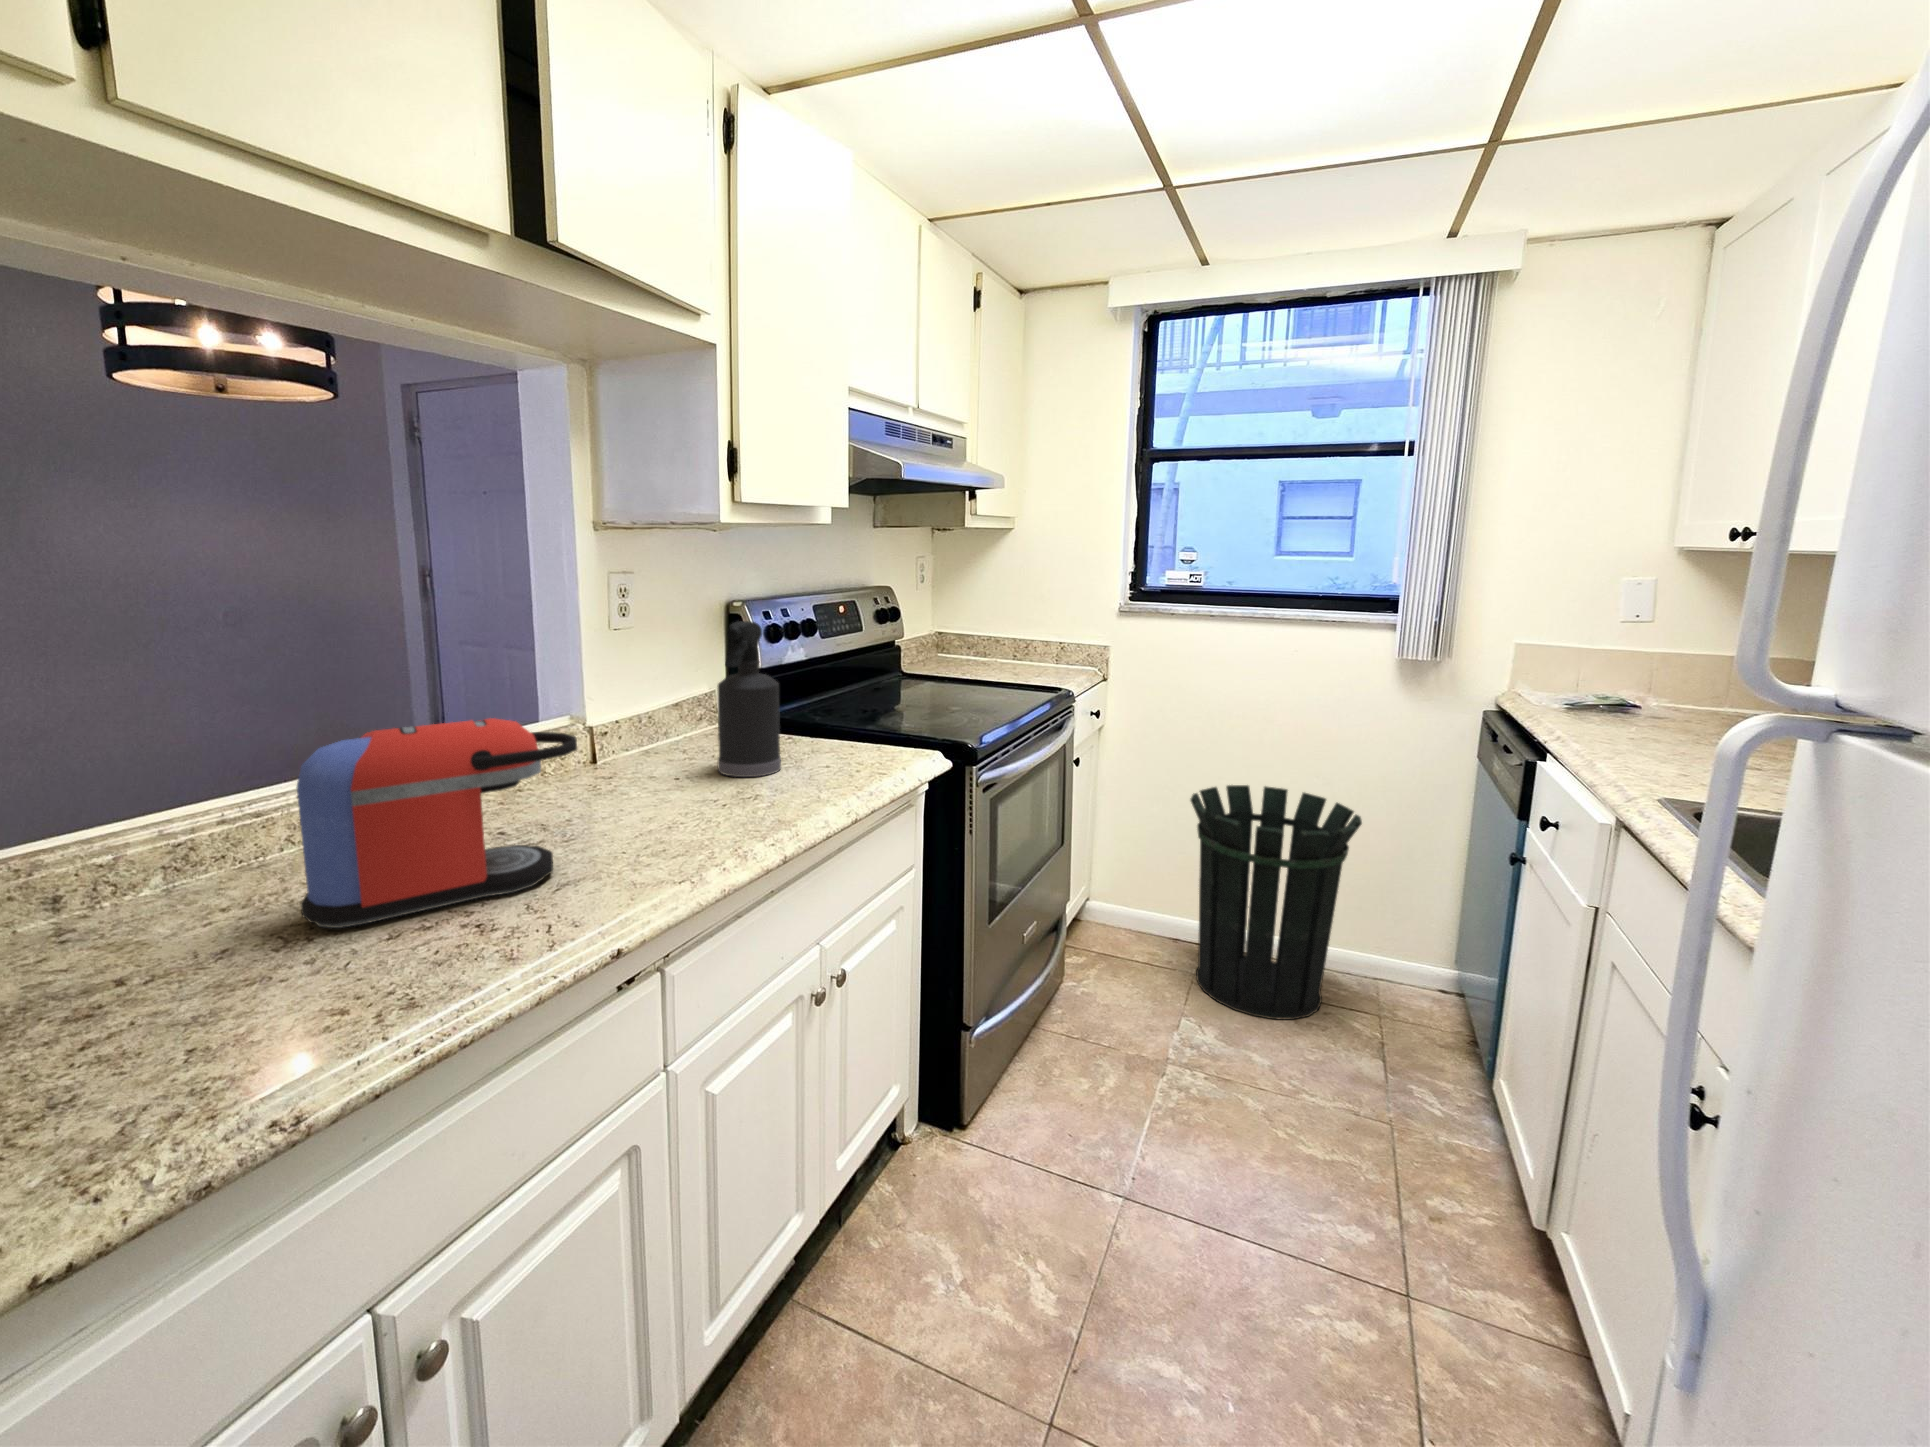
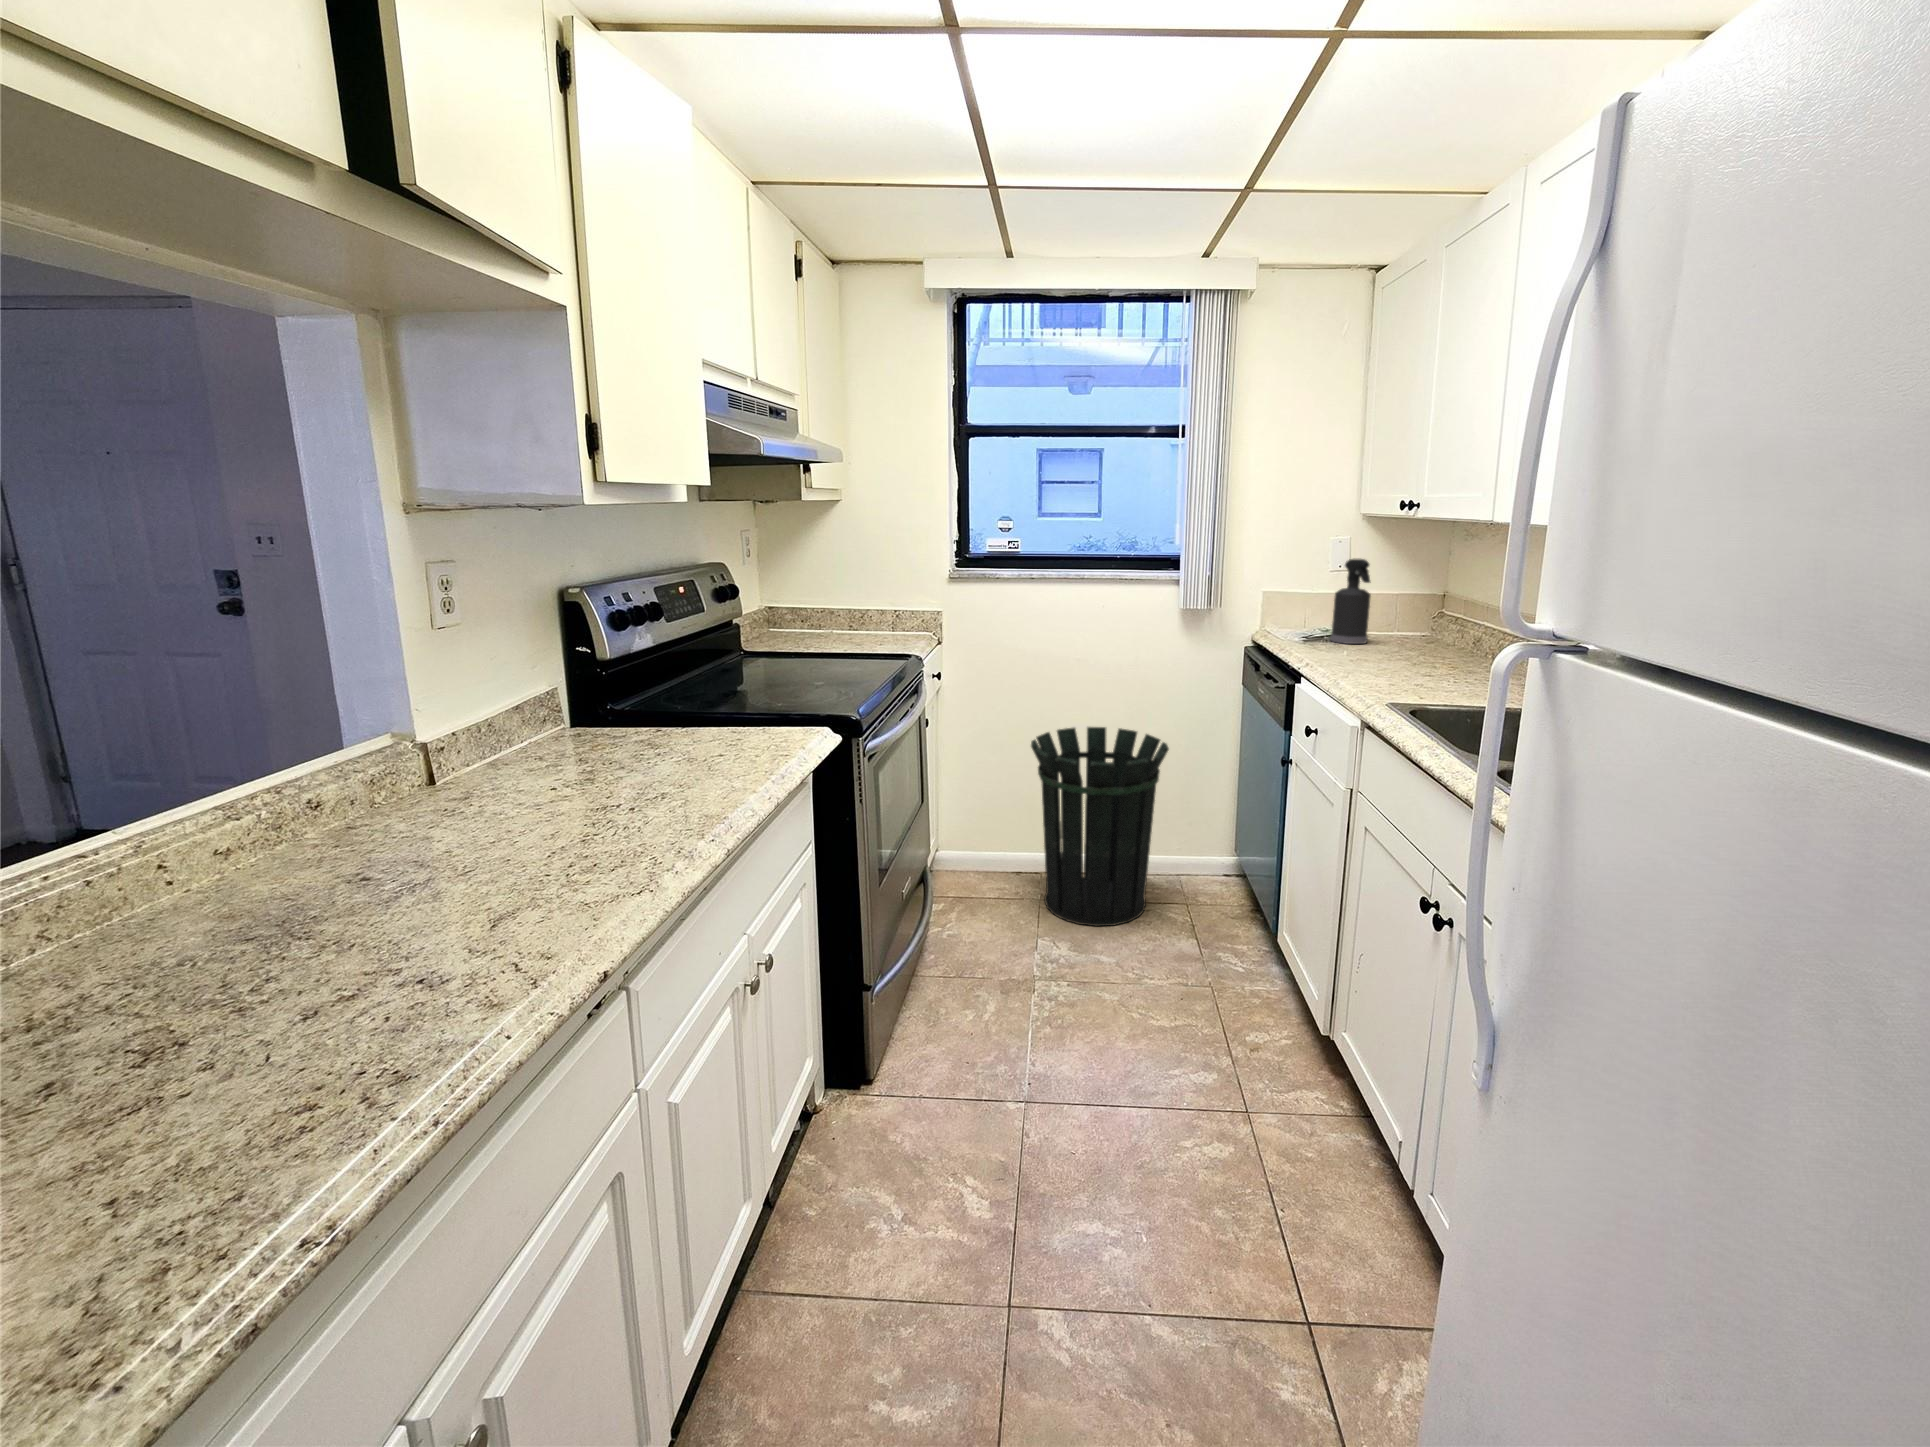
spray bottle: present [717,621,781,777] -> present [1330,559,1371,644]
coffee maker: present [296,718,577,928] -> none [135,746,497,1027]

